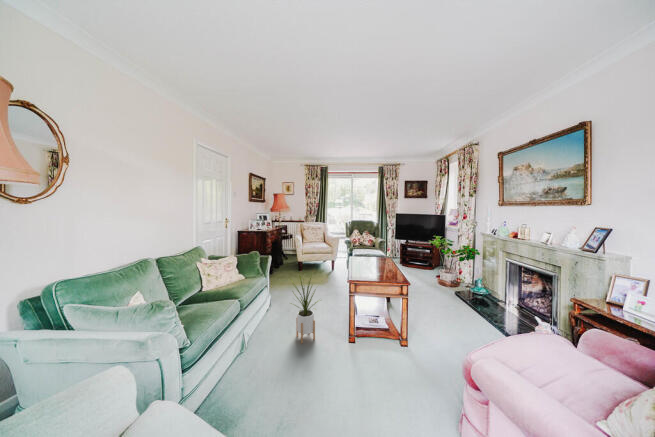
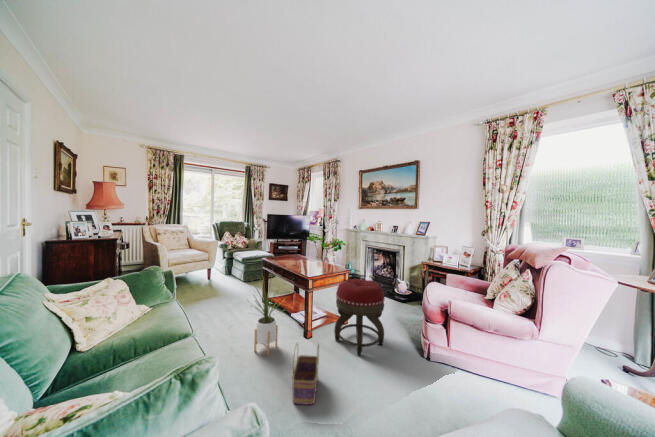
footstool: none [360,297,420,391] -> present [334,279,385,356]
basket: none [271,340,311,400] -> present [292,345,319,405]

